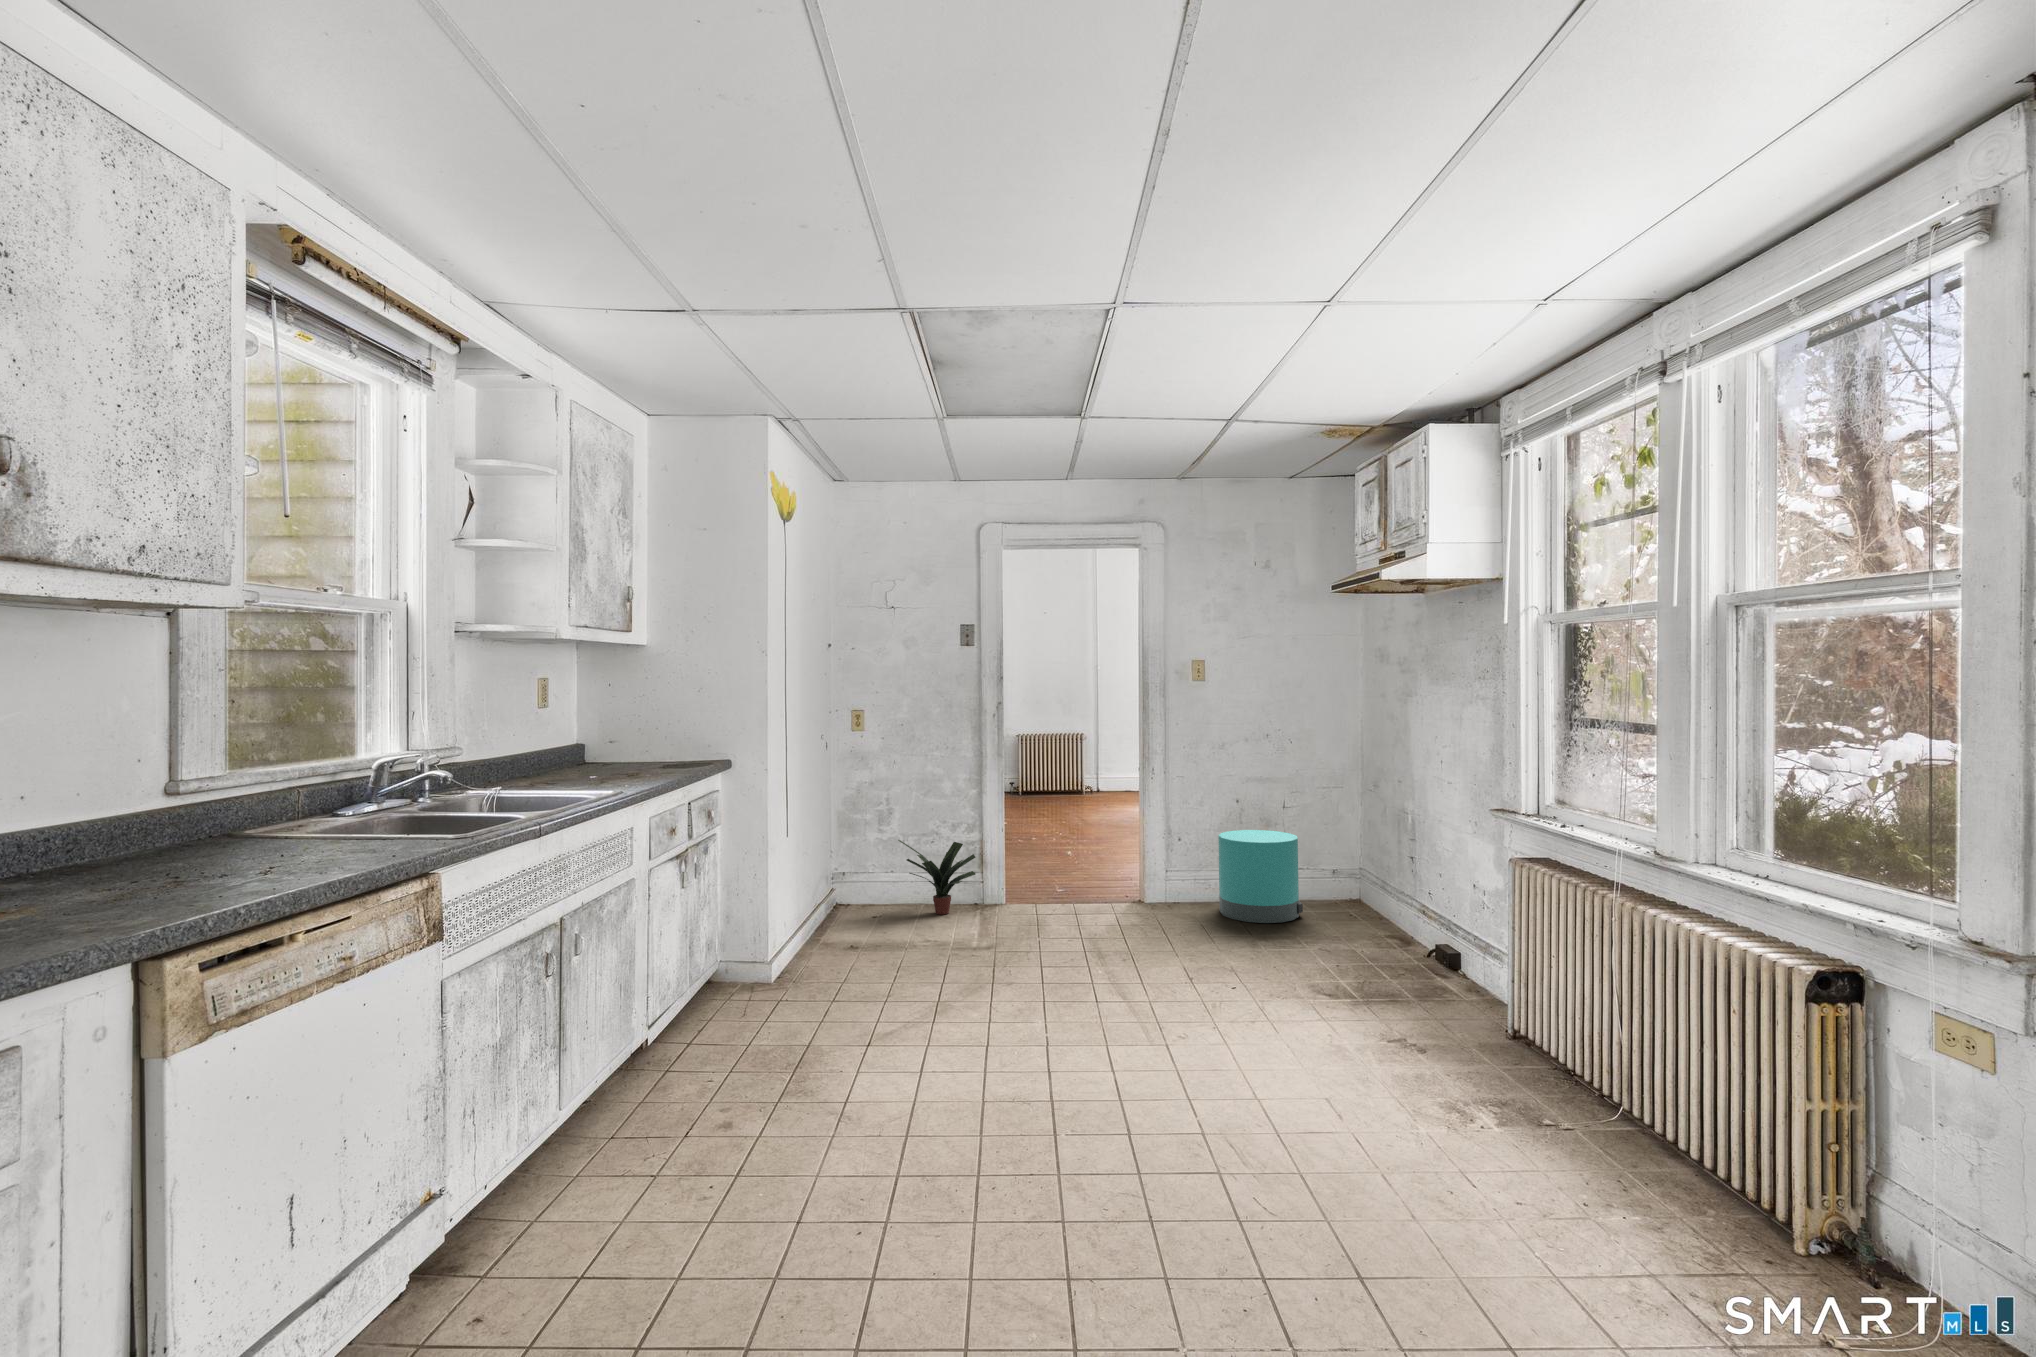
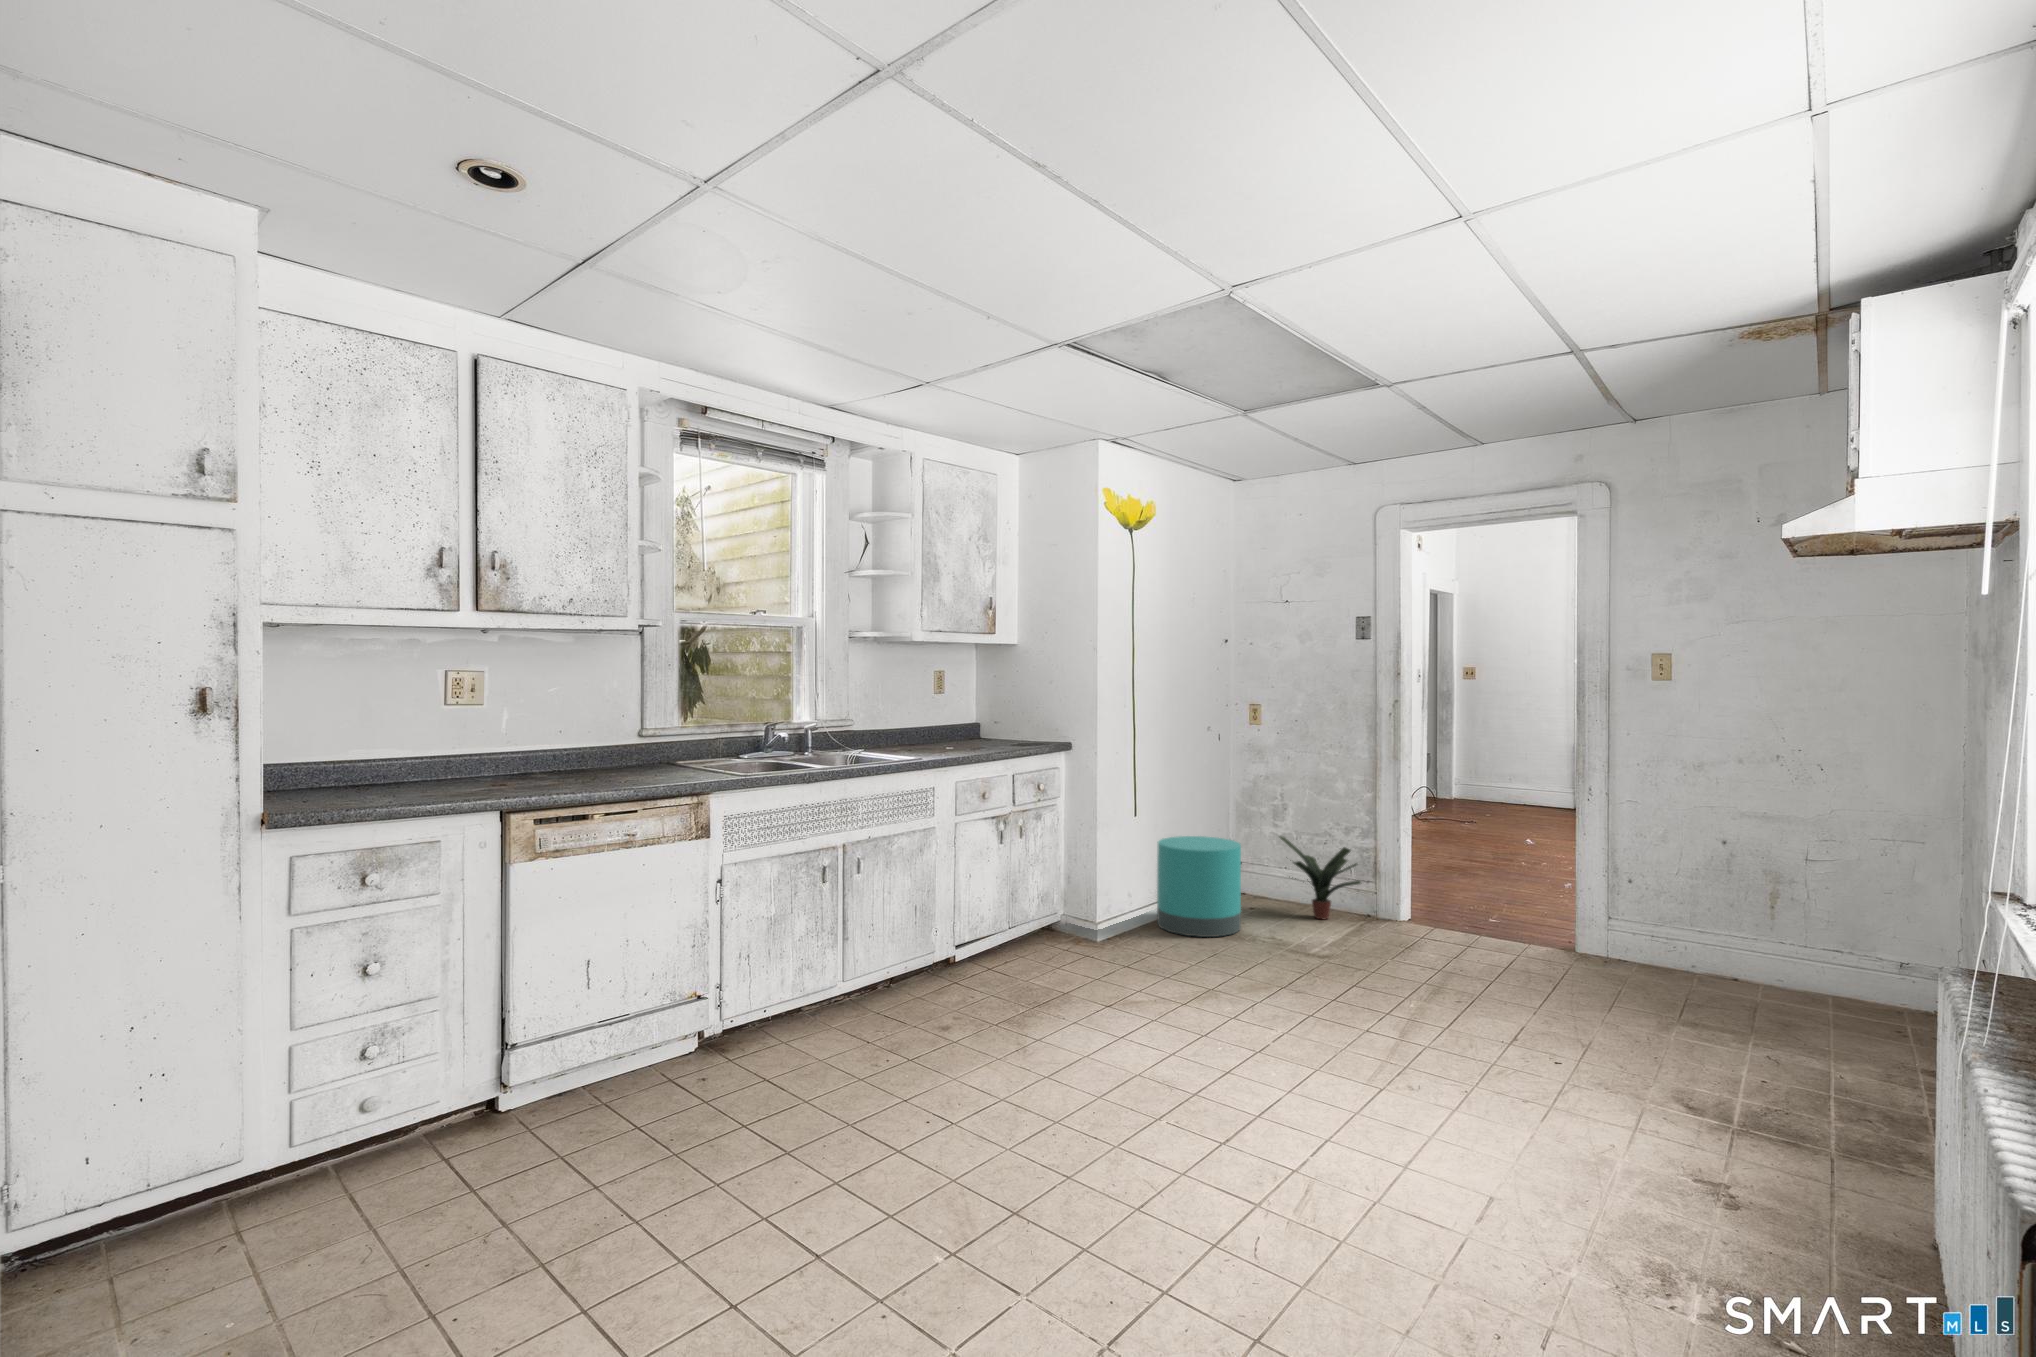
trash can: present [1219,830,1303,923] -> present [1157,836,1241,937]

